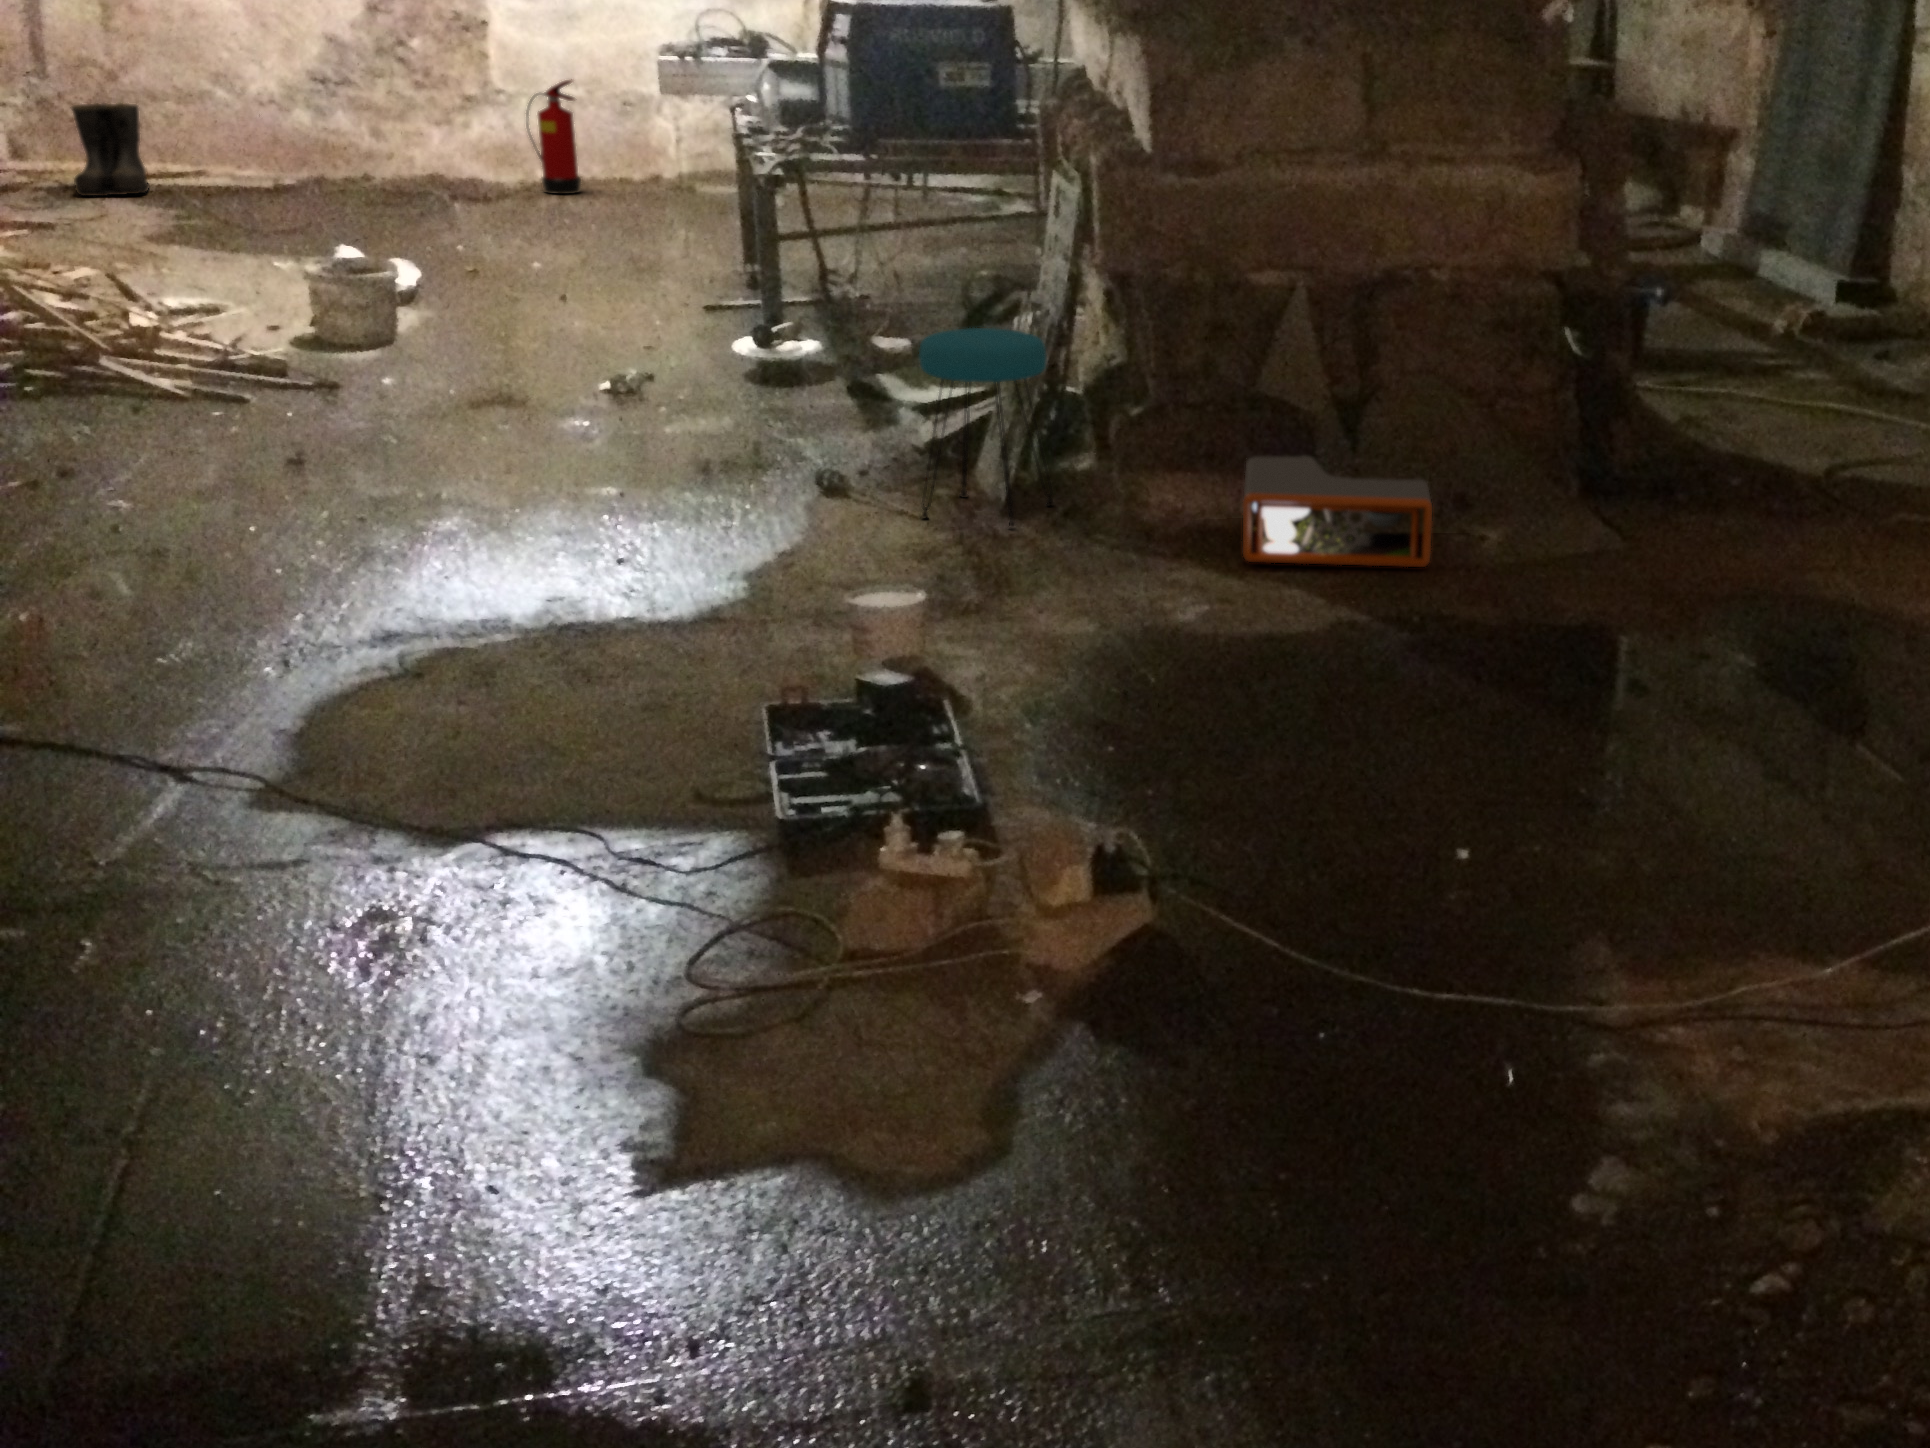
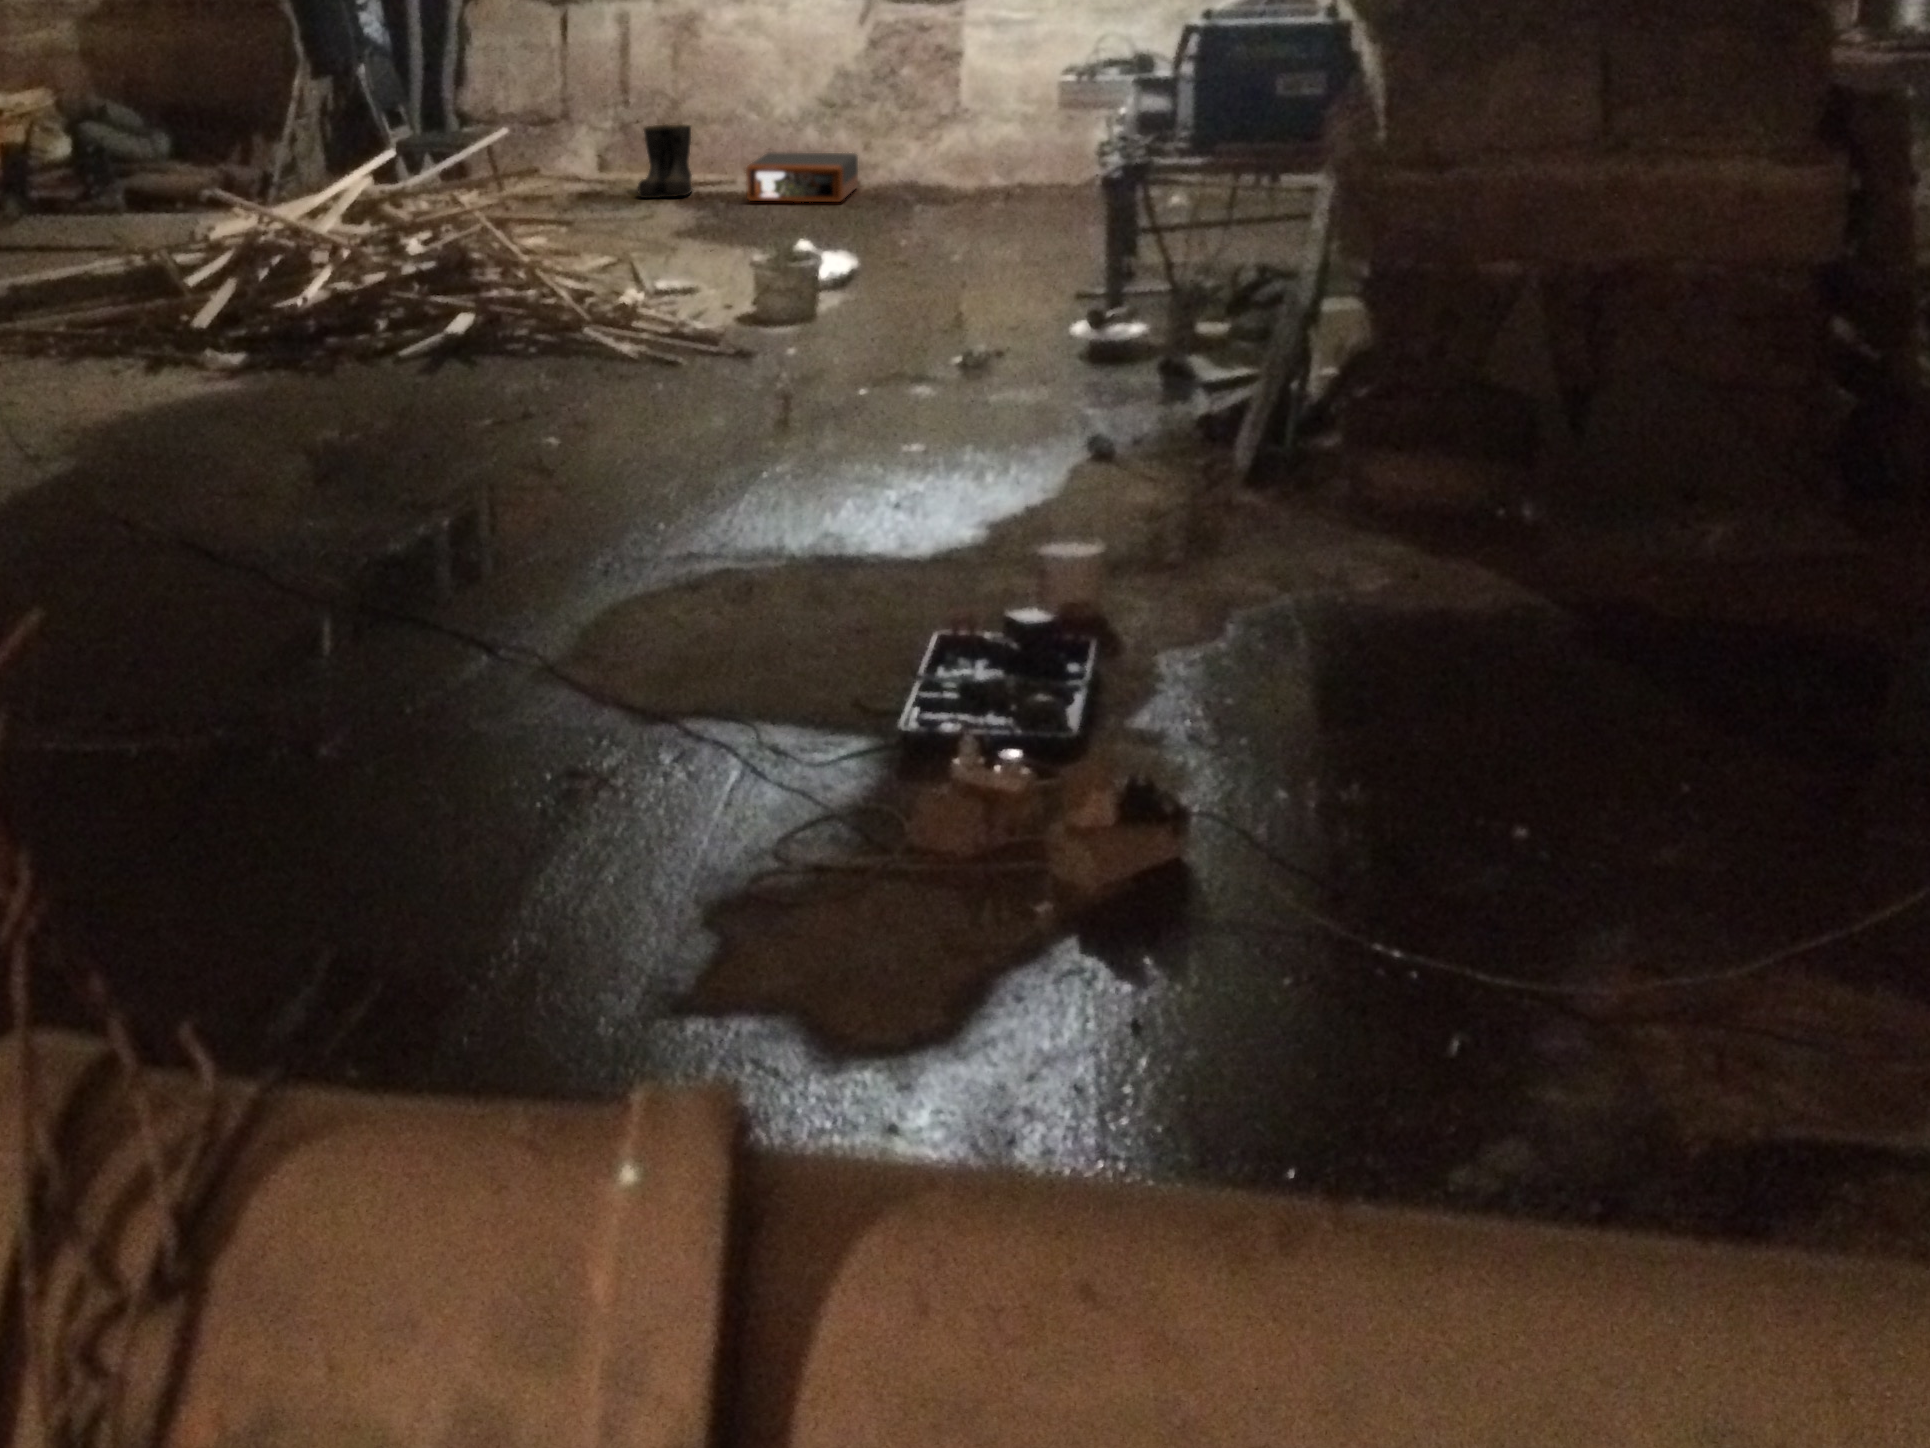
fire extinguisher: present [527,79,581,194] -> none [983,97,1023,196]
stool: present [919,328,1054,527] -> none [1182,322,1319,518]
storage box: present [1243,456,1432,567] -> present [746,153,858,202]

